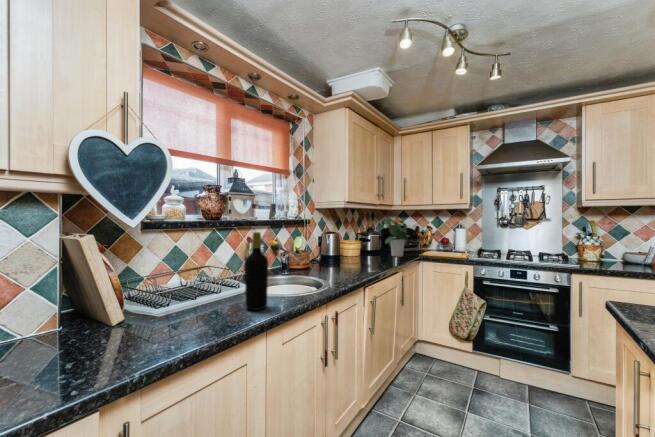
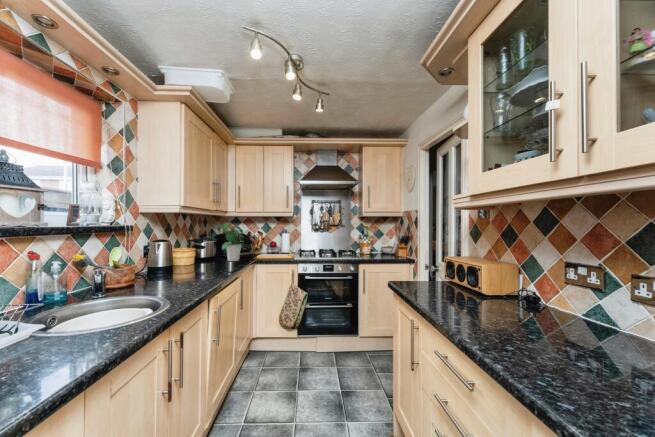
bottle: present [245,232,268,310] -> none [37,247,85,367]

